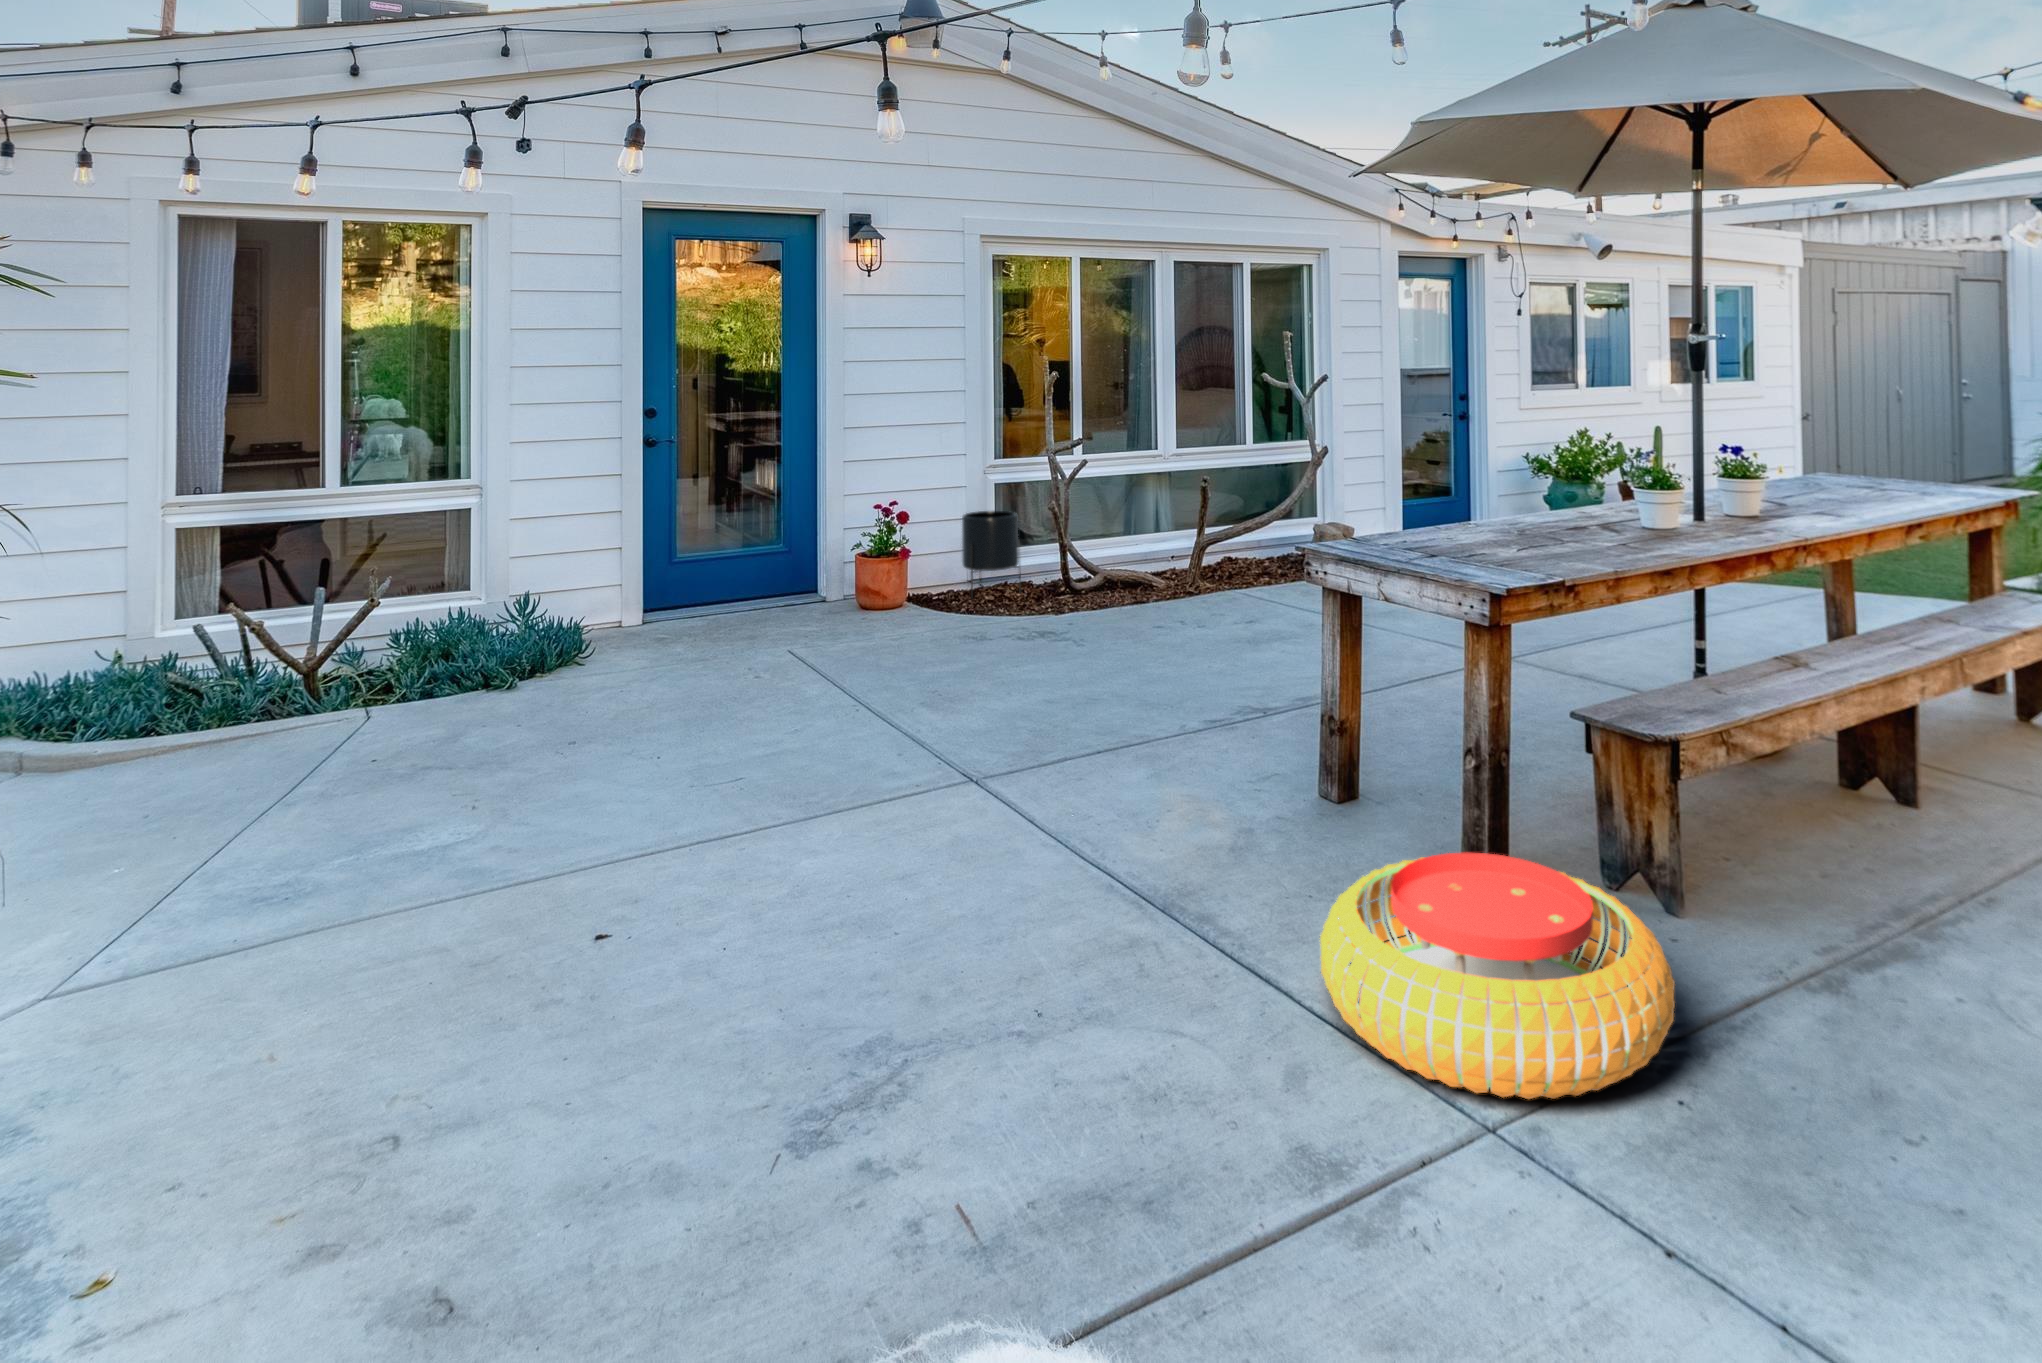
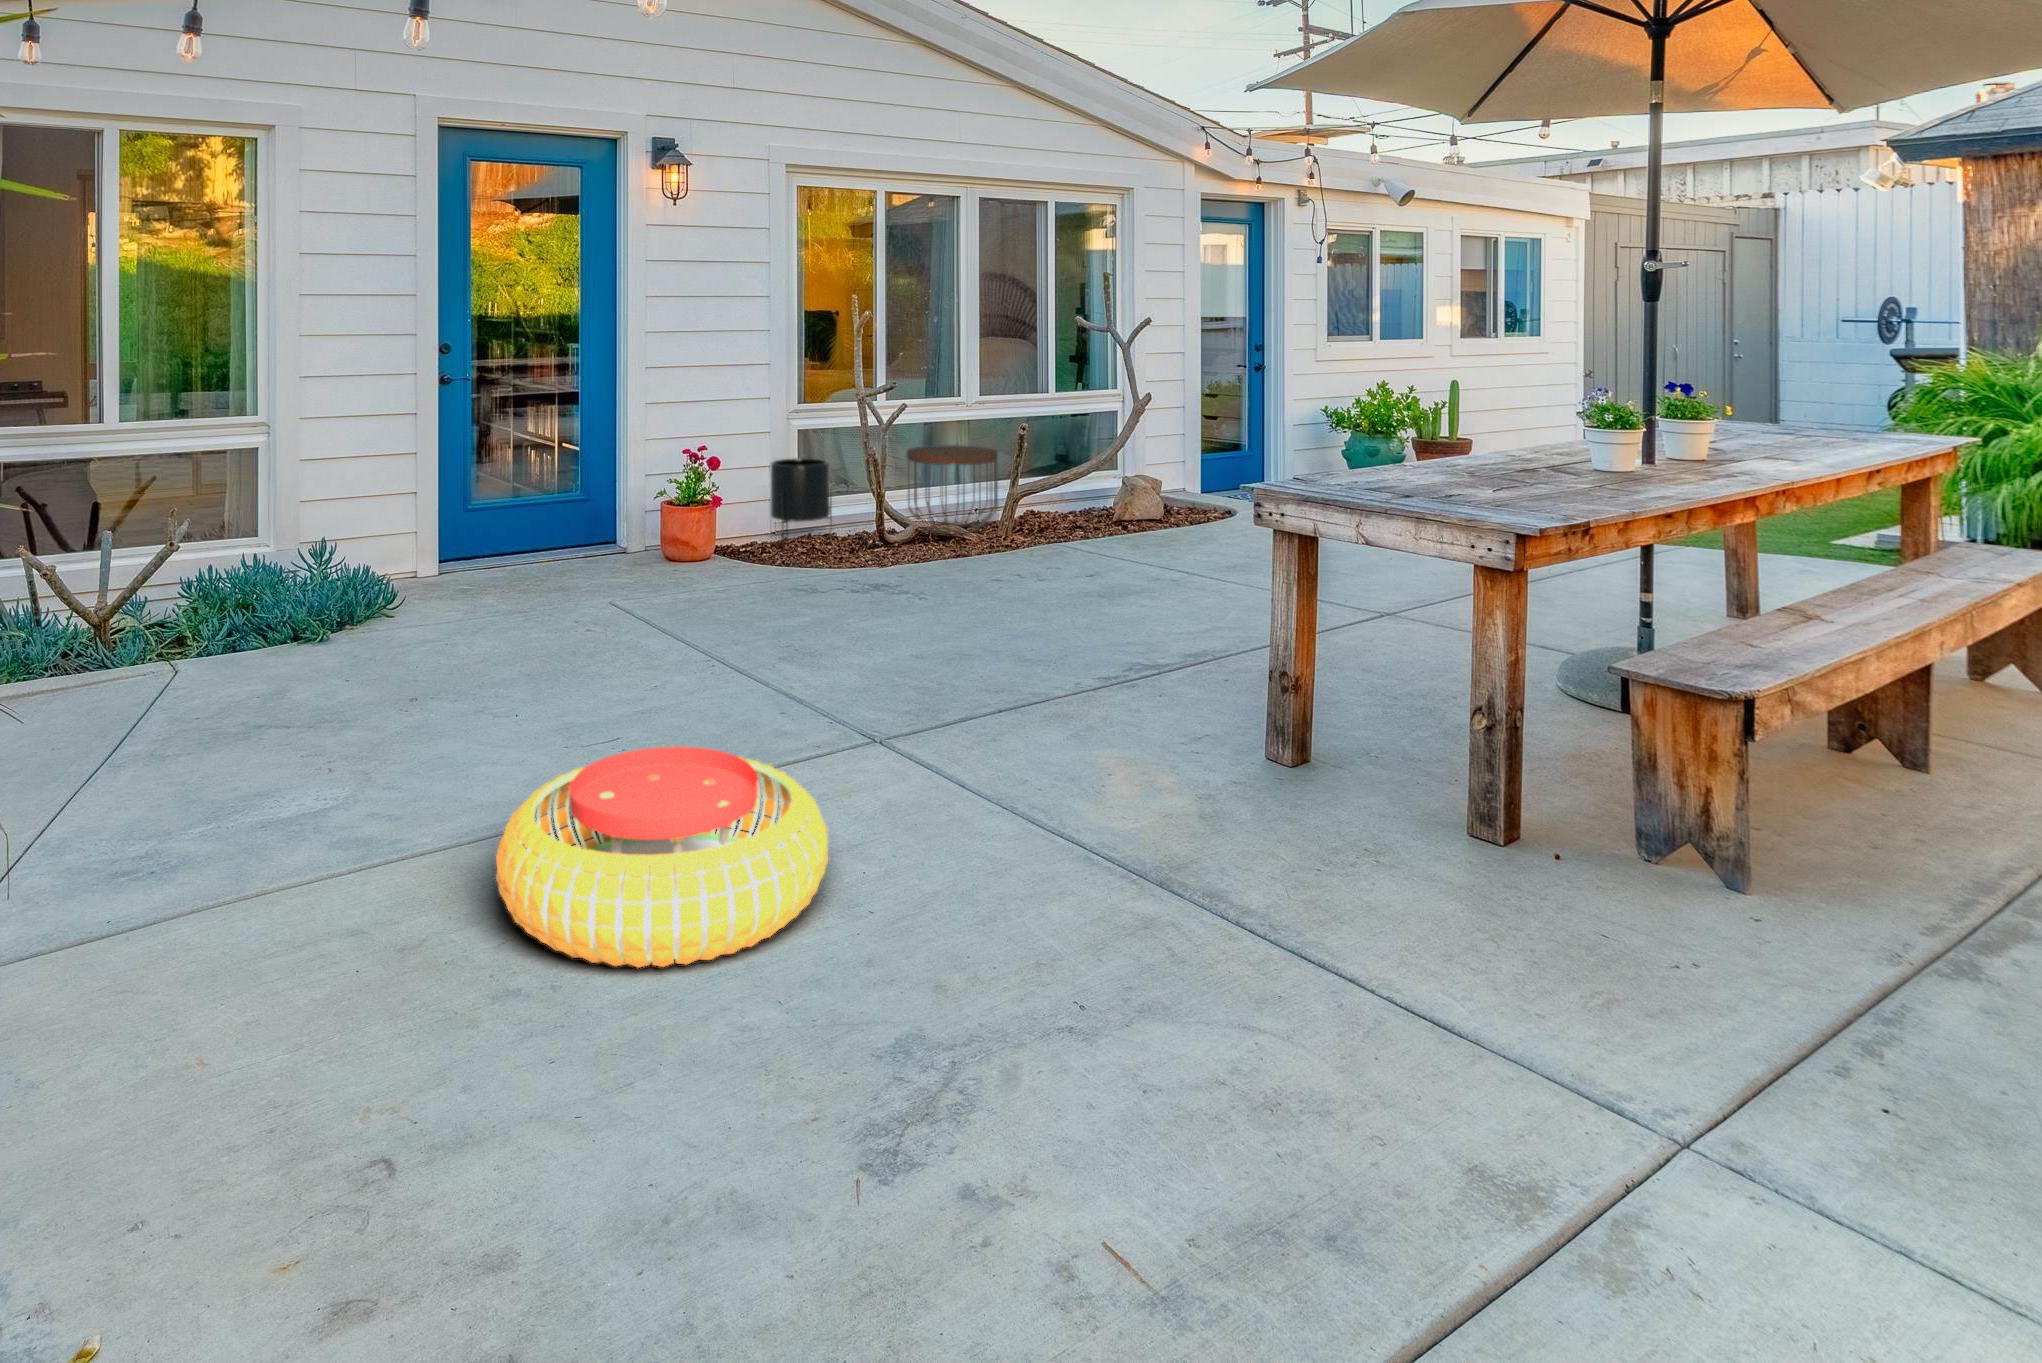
side table: none [1098,496,1184,581] -> present [907,445,998,534]
pouf: present [1320,853,1675,1099] -> present [496,746,828,967]

